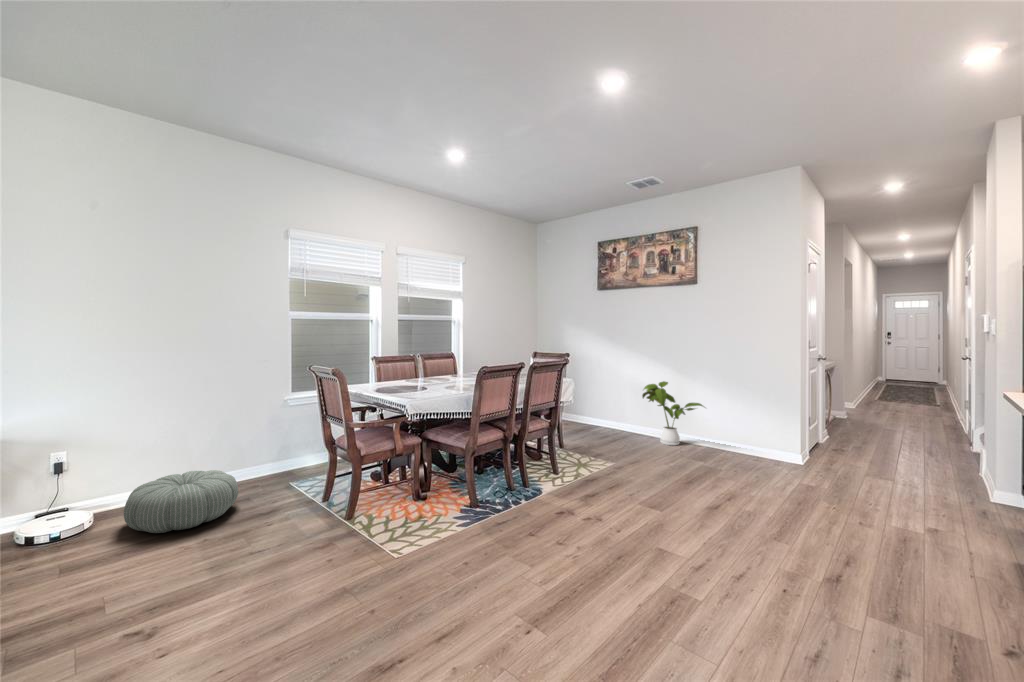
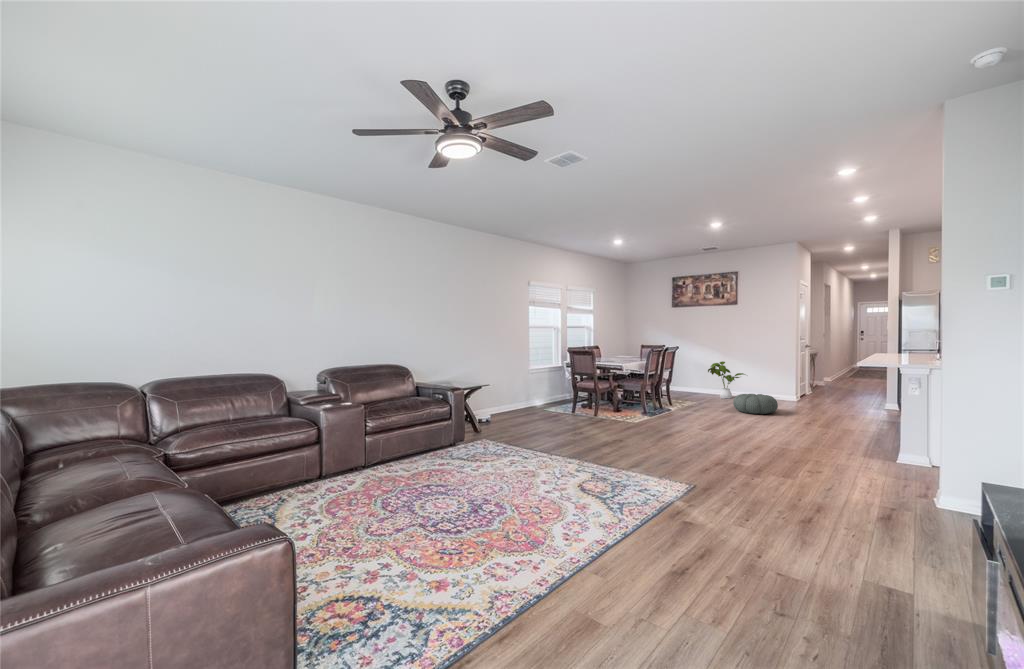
pouf: present [124,470,238,533] -> present [733,394,778,414]

